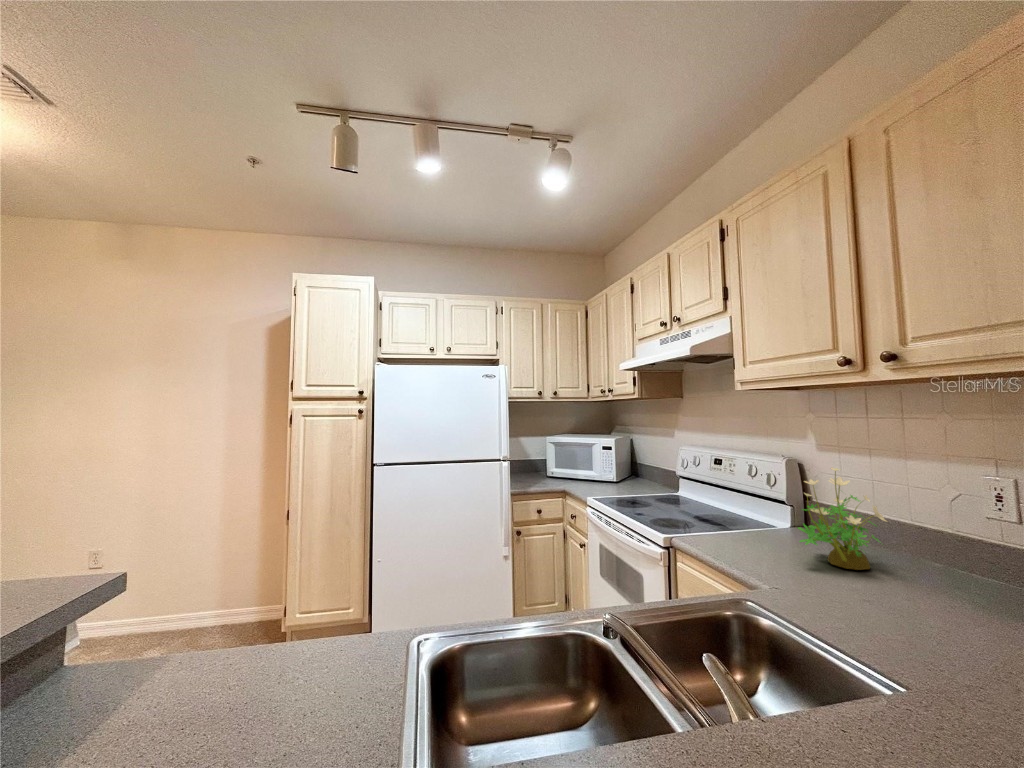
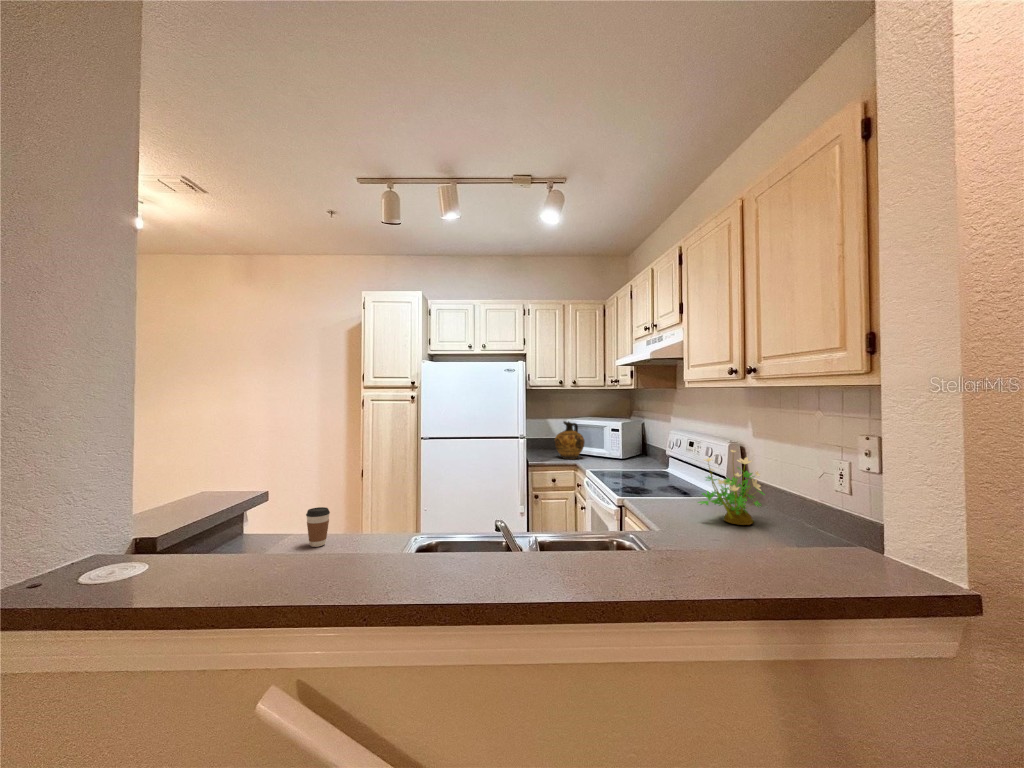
ceramic jug: none [535,439,571,484] -> present [555,421,585,459]
coffee cup: none [208,601,258,687] -> present [306,507,330,547]

